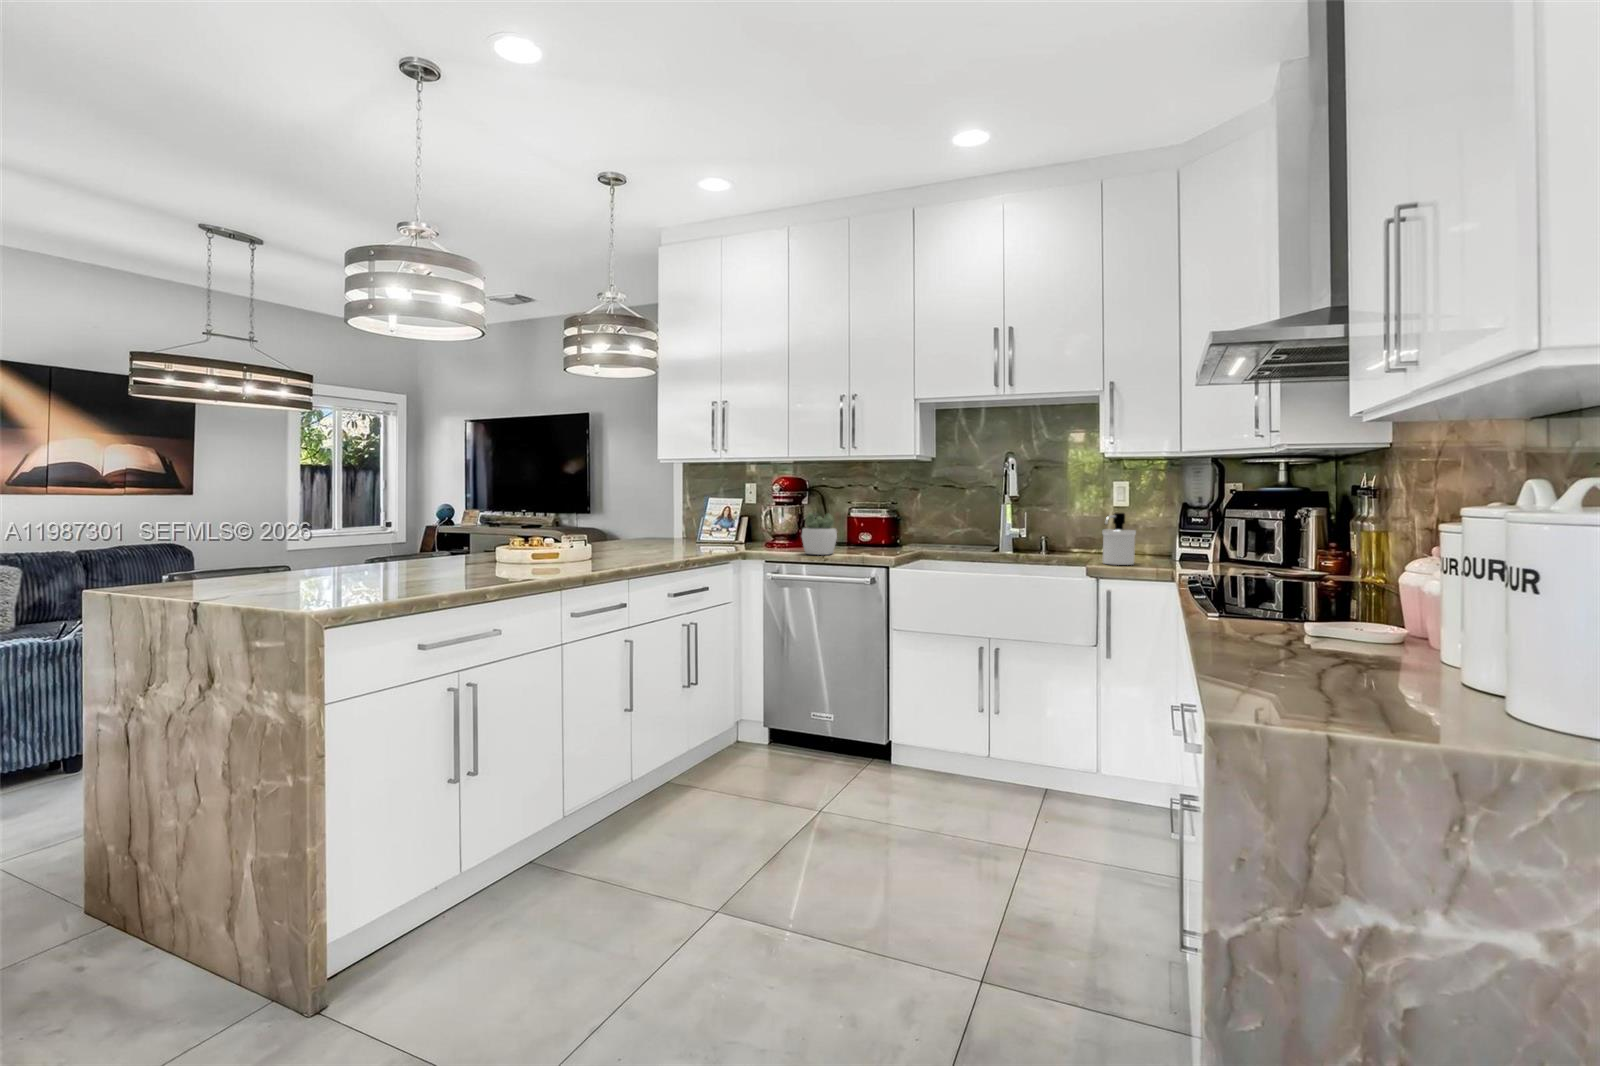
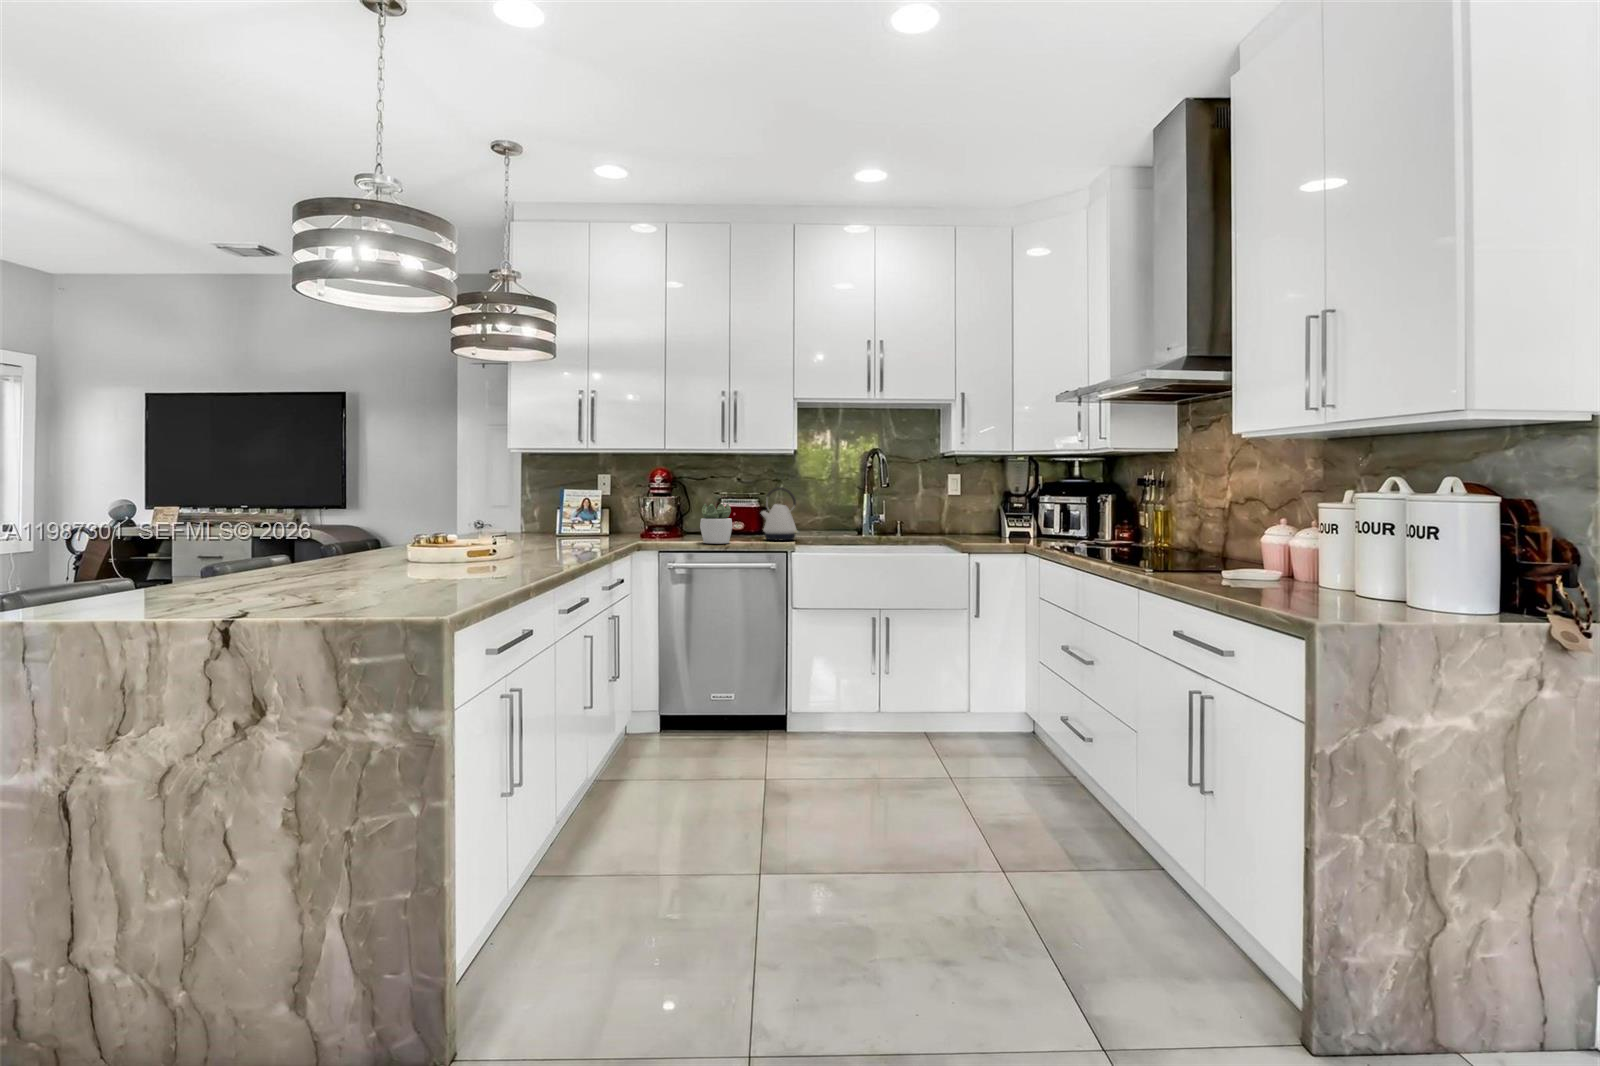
kettle: none [873,496,910,553] -> present [761,487,798,540]
soap dispenser: present [1102,513,1136,565] -> none [967,500,994,544]

